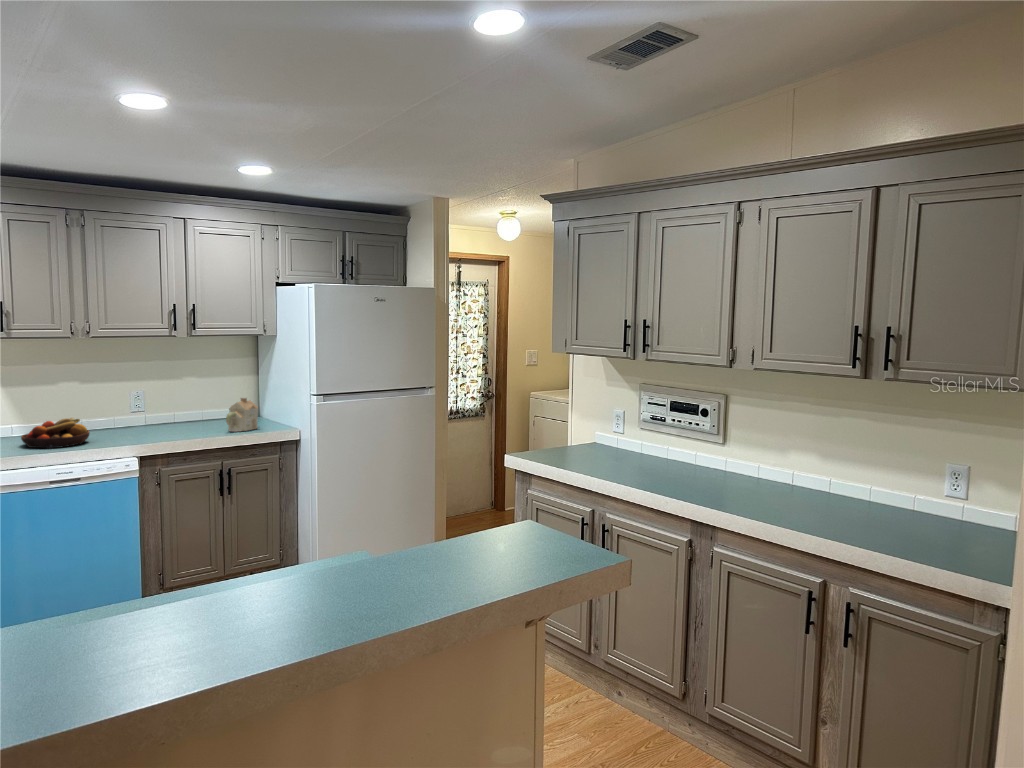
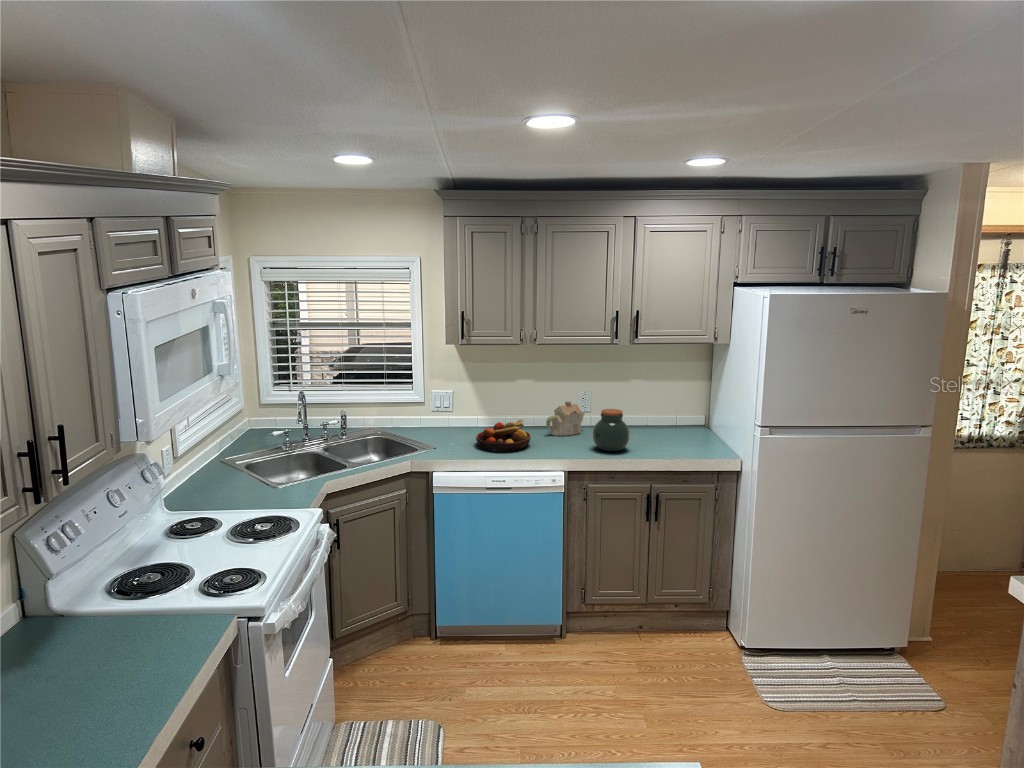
jar: none [159,397,197,436] -> present [593,409,629,451]
teapot: present [226,397,258,432] -> present [546,401,585,436]

